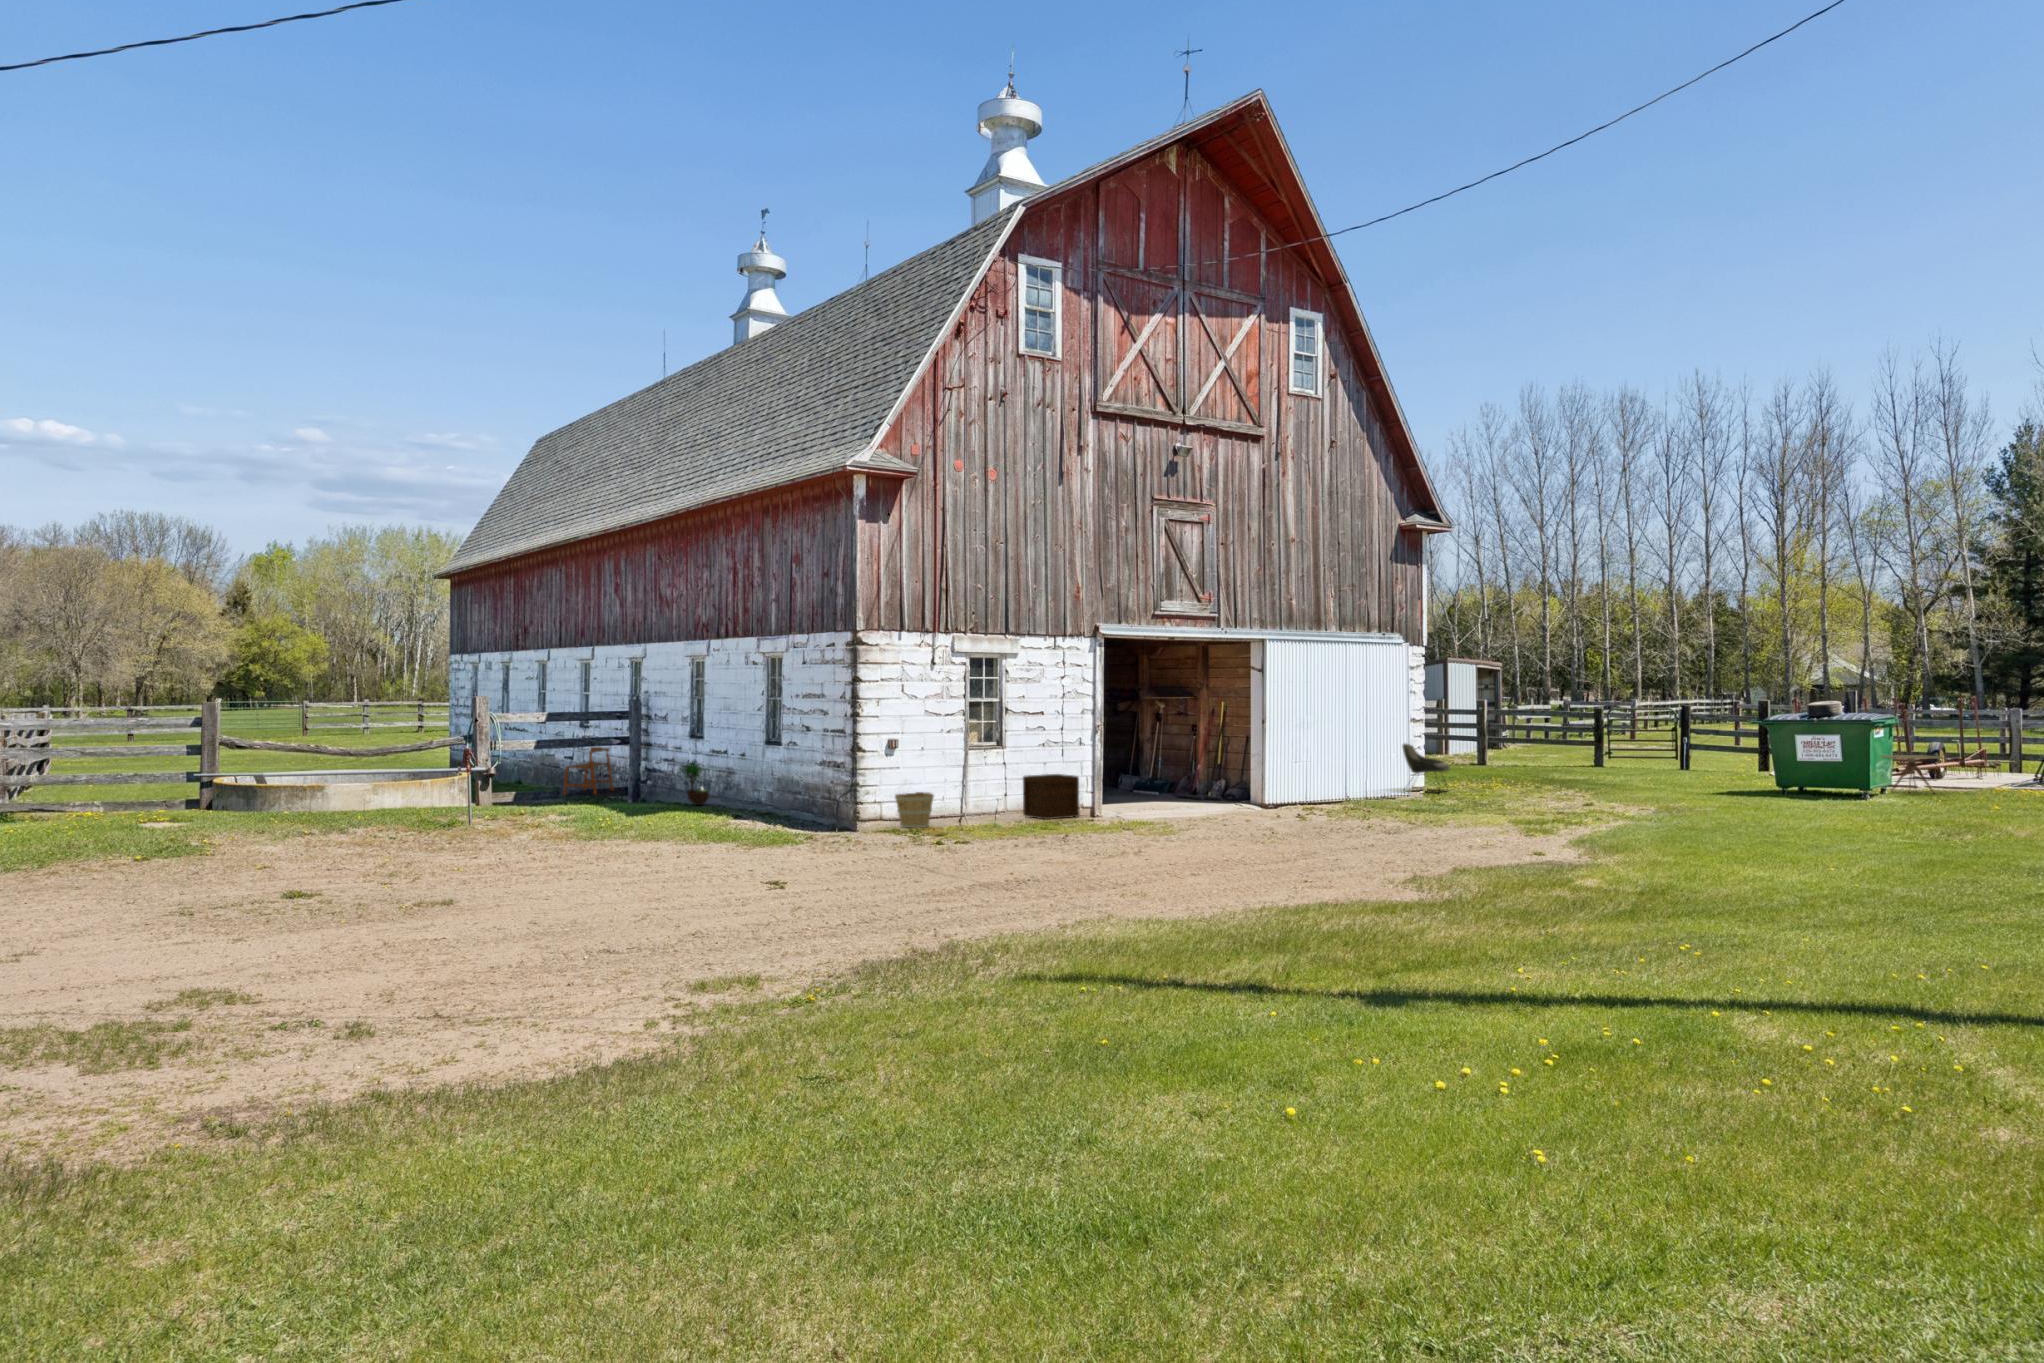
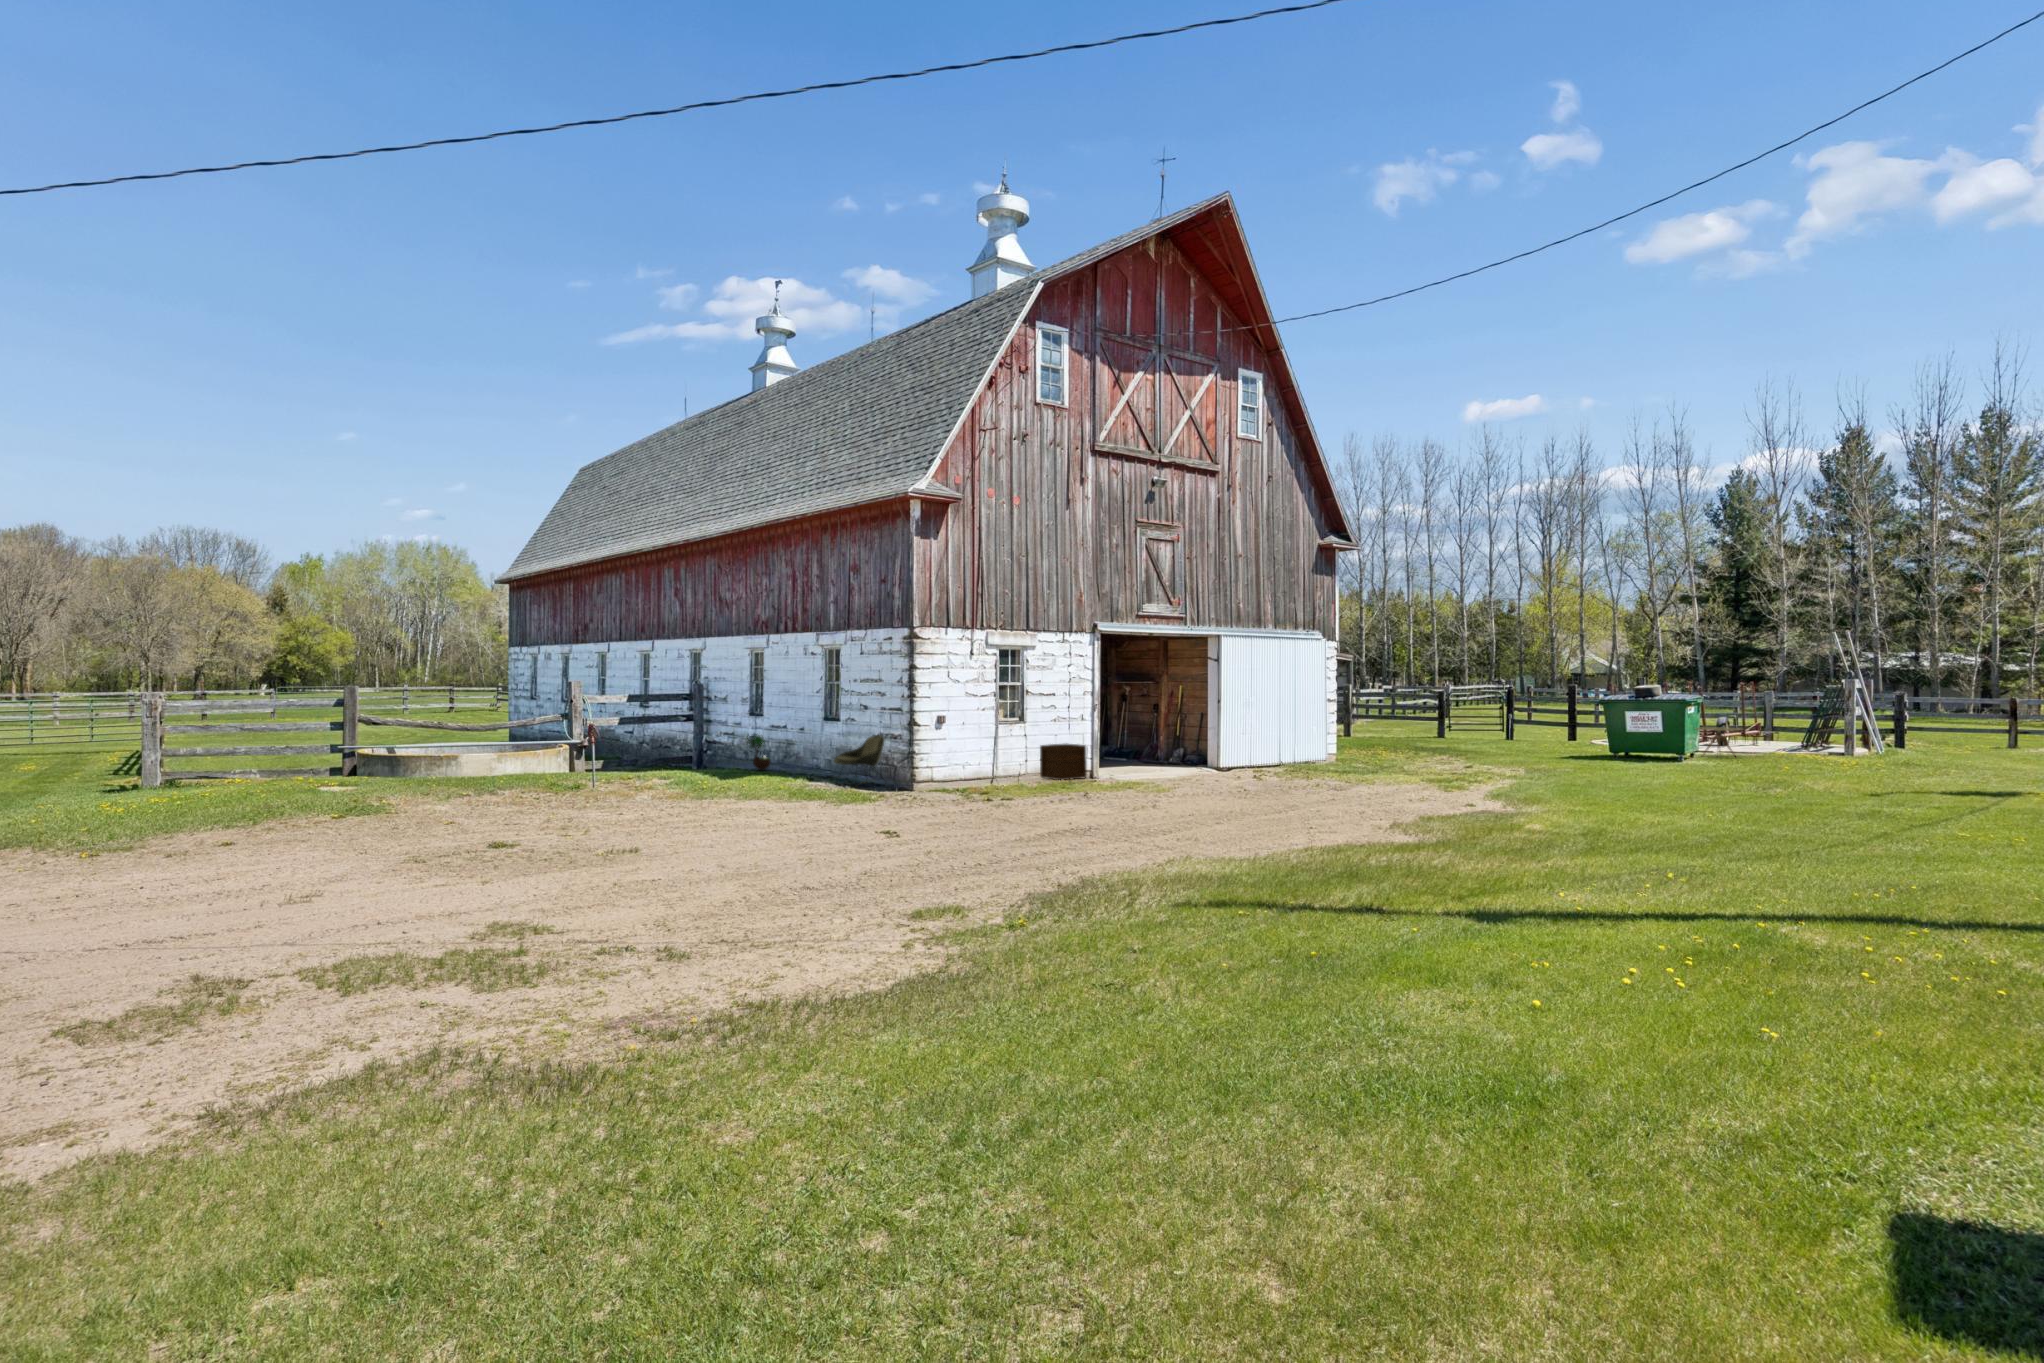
lounge chair: present [1402,744,1450,794] -> present [834,735,885,784]
bench: present [563,747,613,795] -> none [638,718,677,763]
wooden bucket: present [895,792,934,828] -> none [944,758,977,788]

